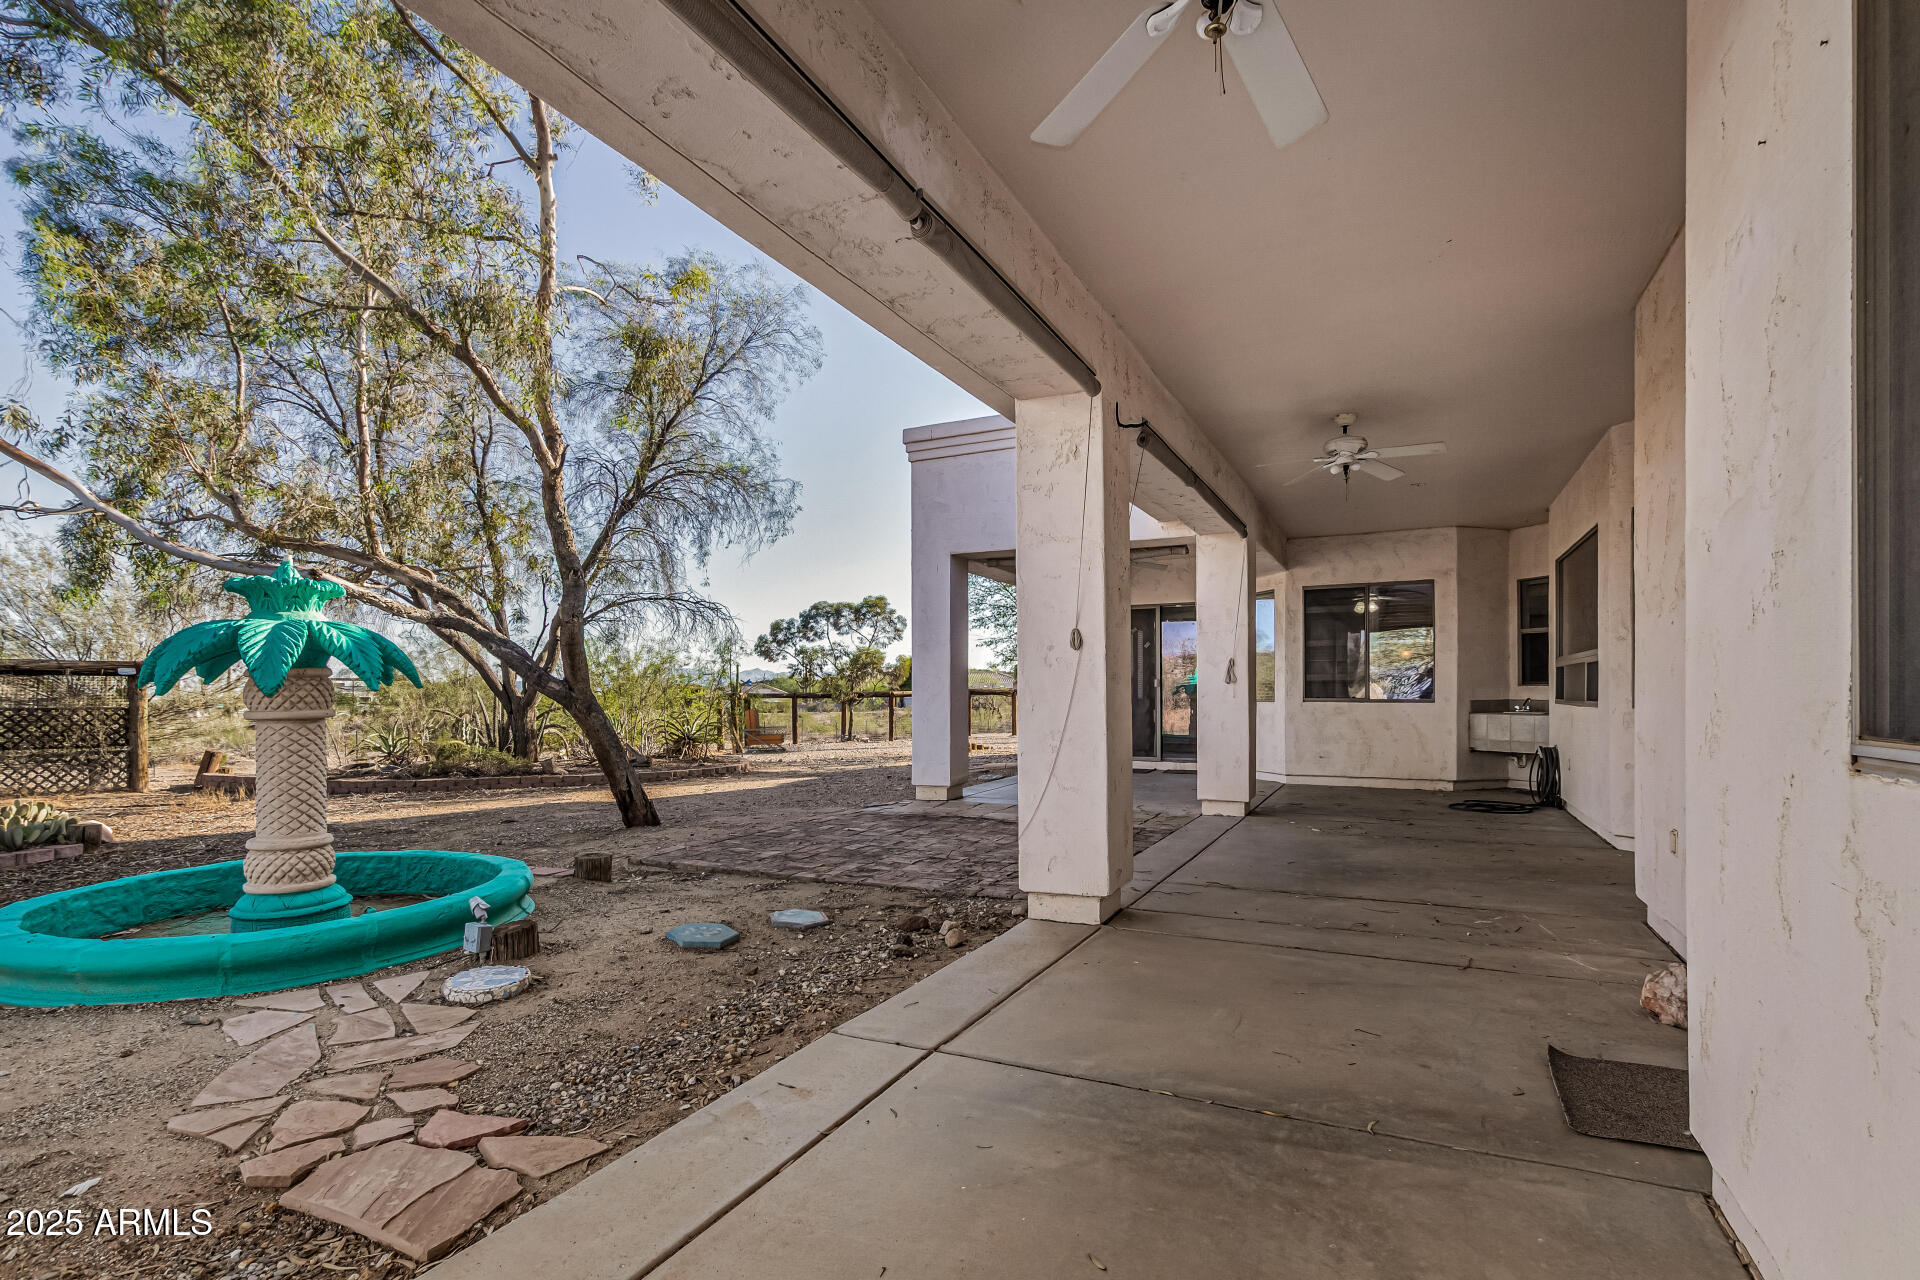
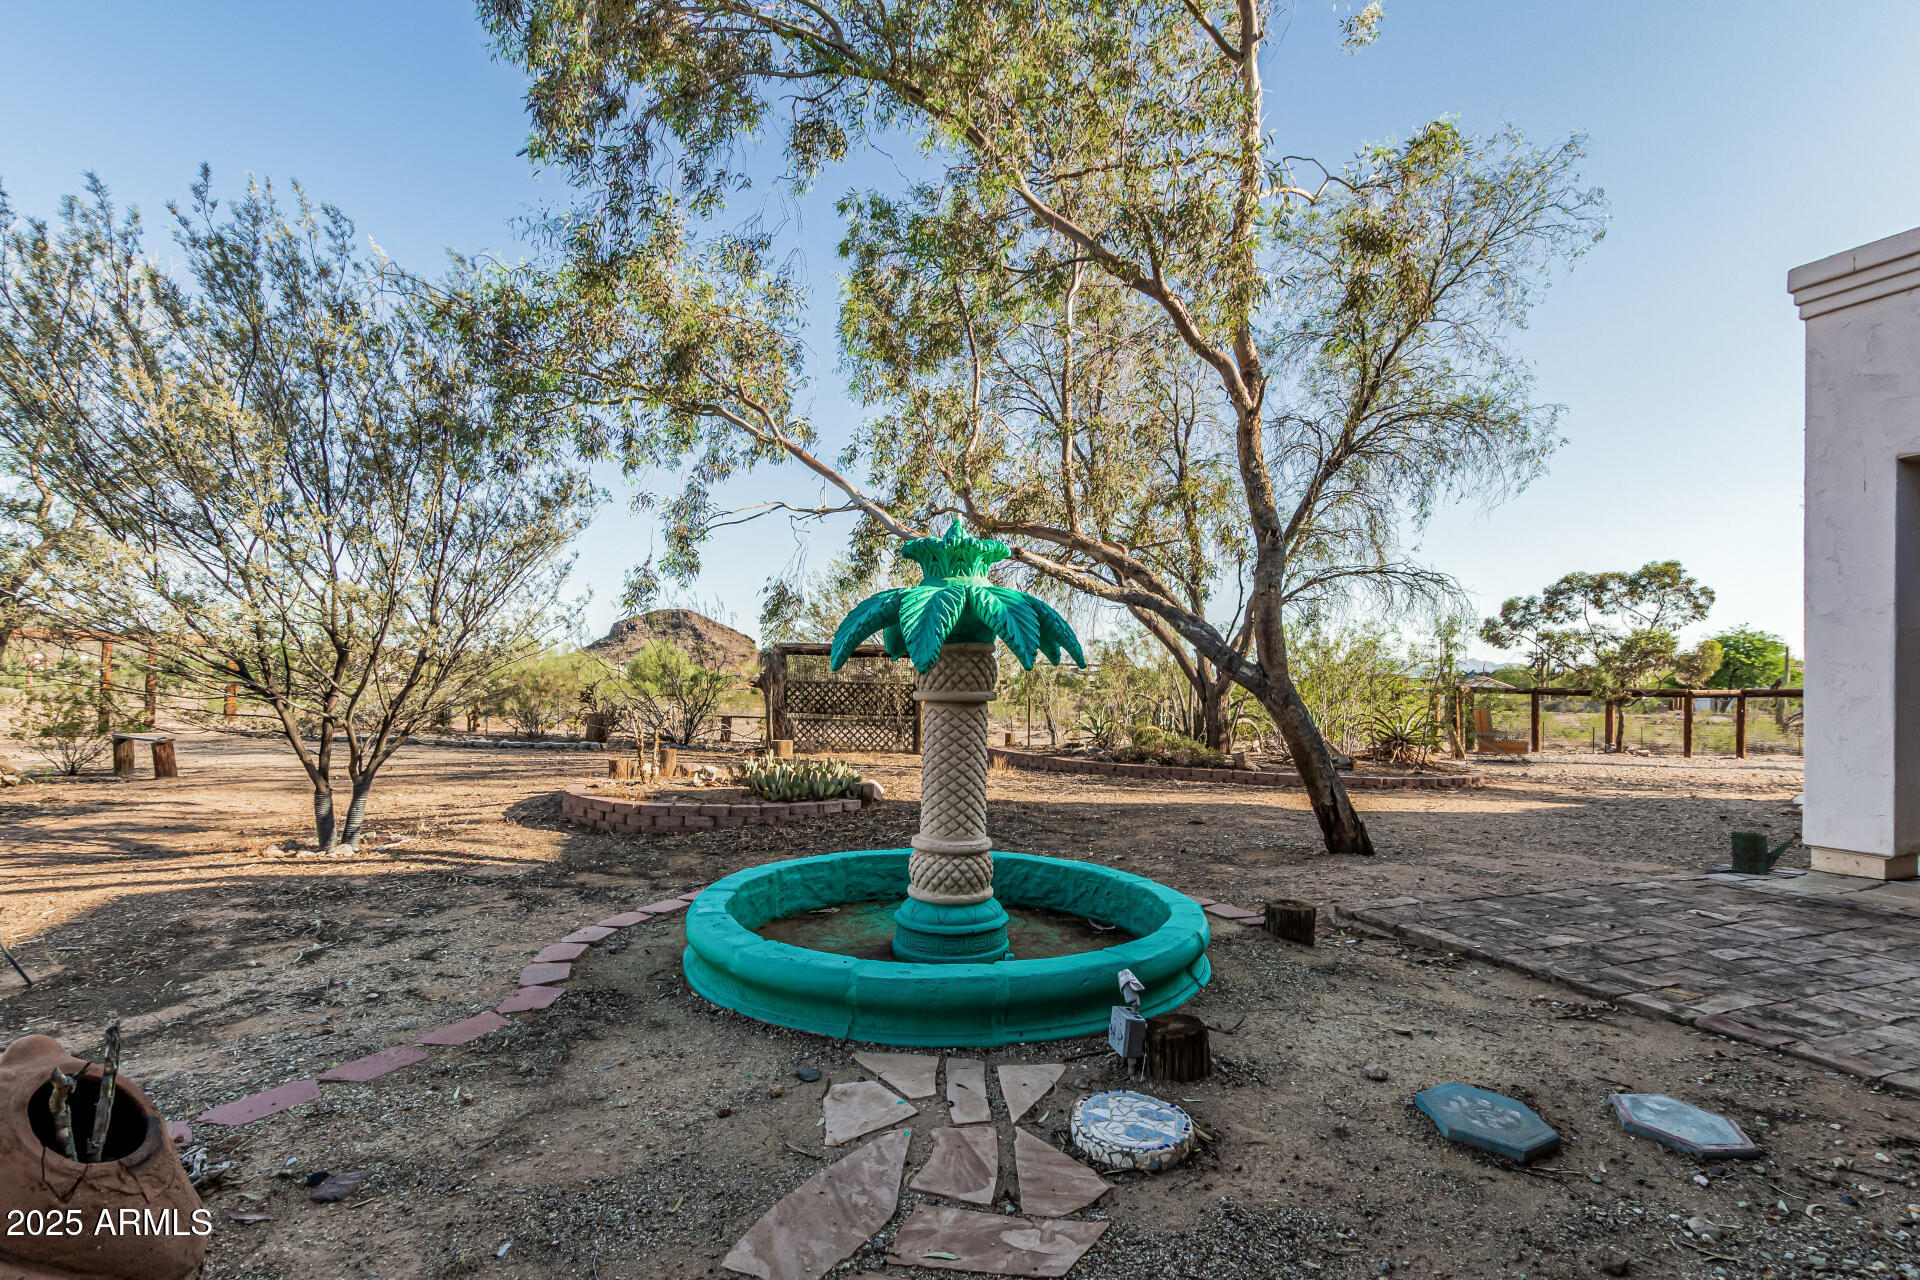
watering can: none [866,773,906,803] -> present [1731,832,1803,874]

